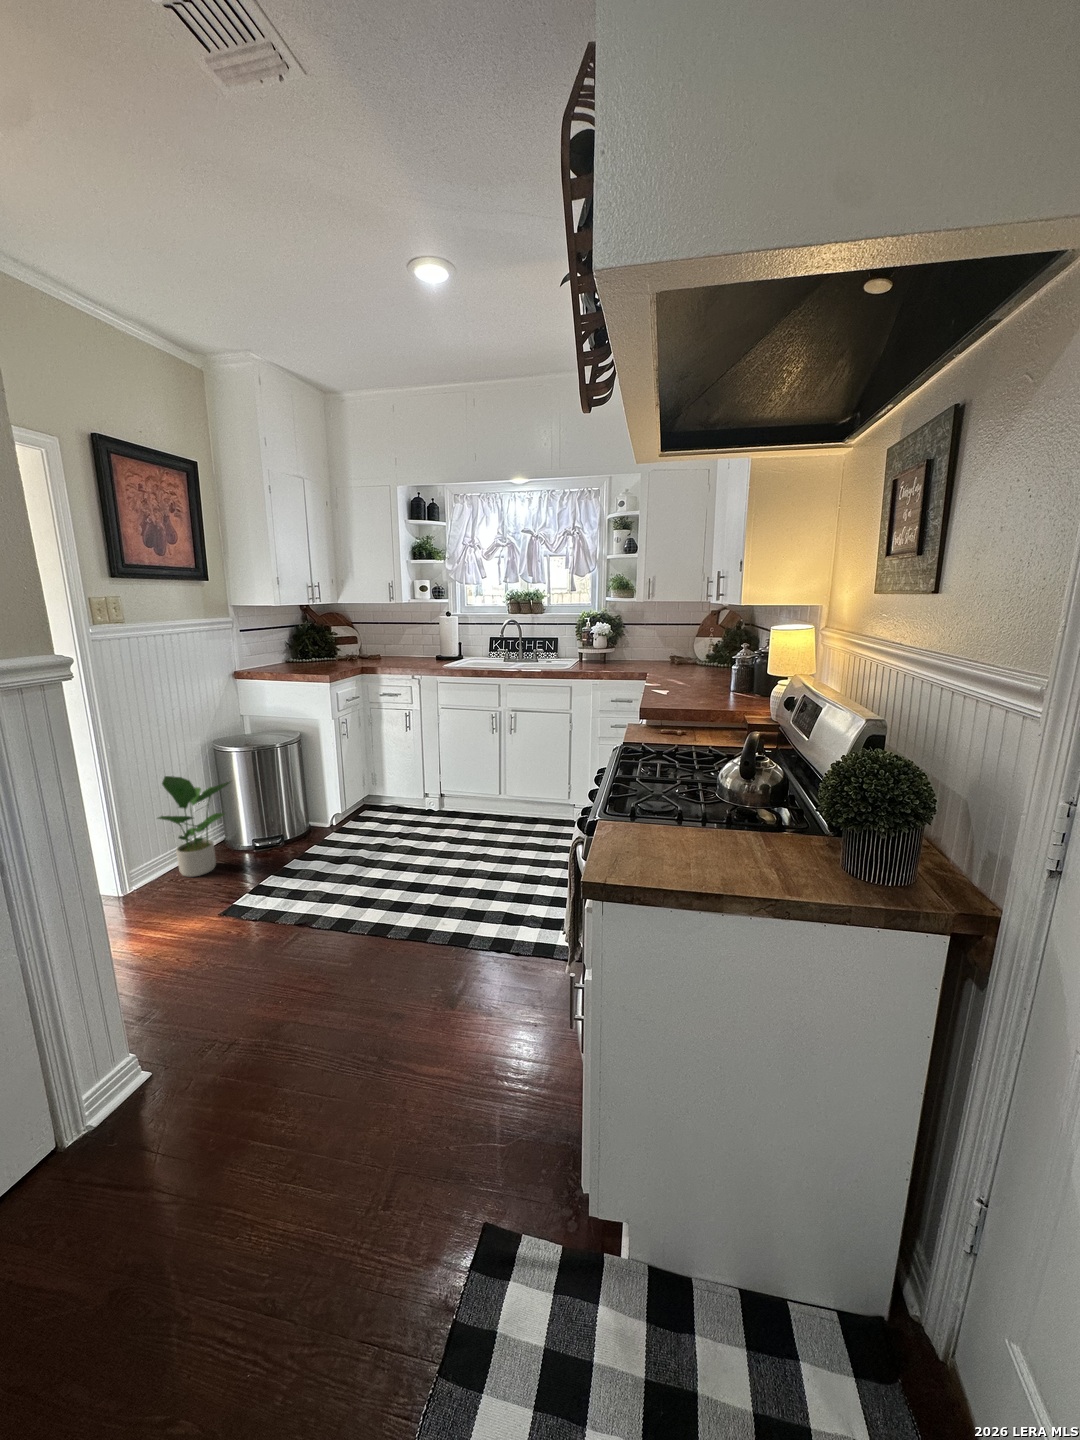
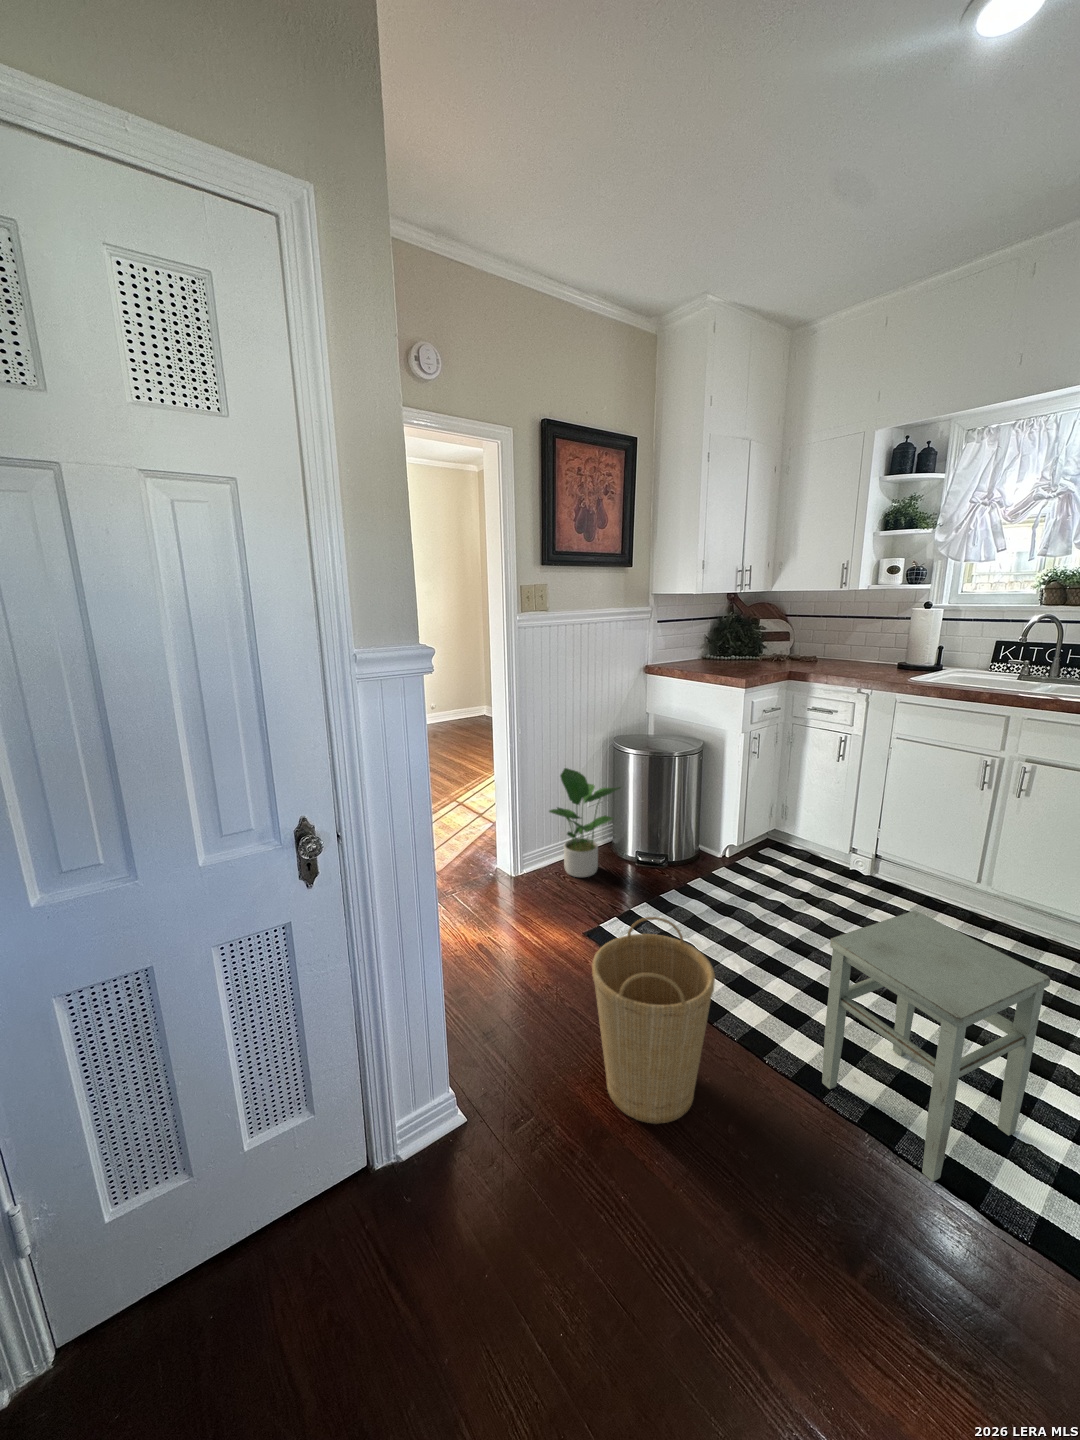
stool: none [418,808,530,954] -> present [822,911,1050,1182]
basket: none [250,856,349,1007] -> present [592,917,715,1124]

